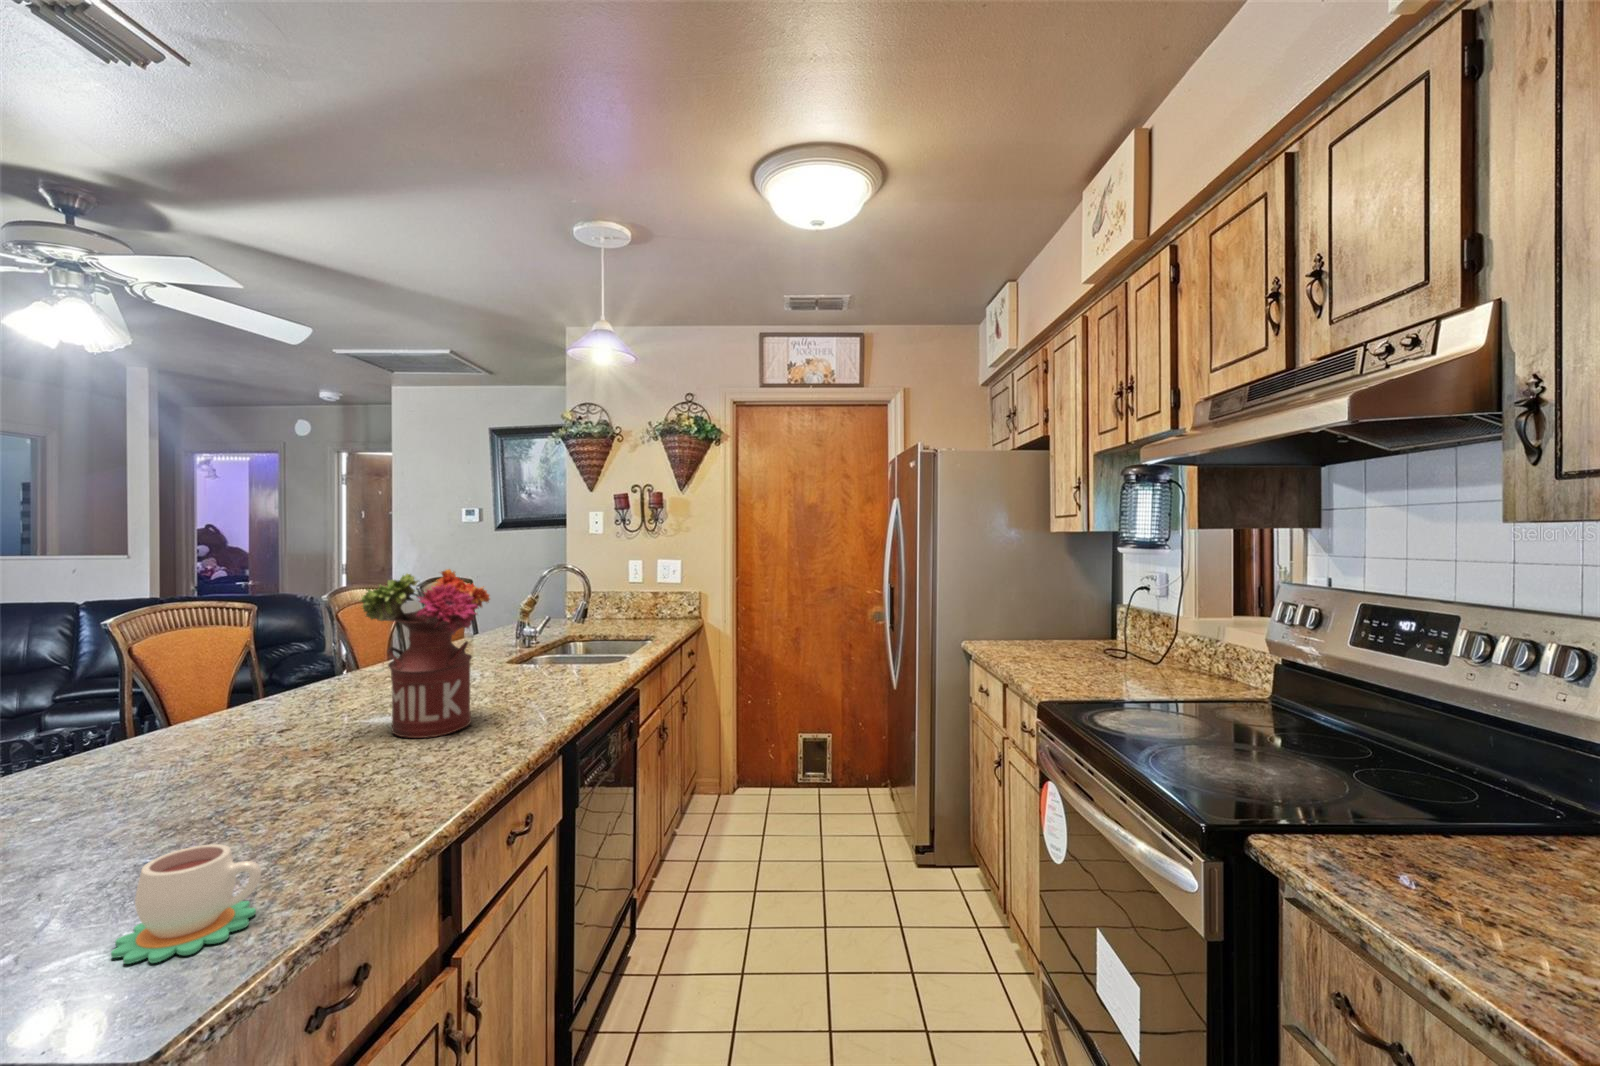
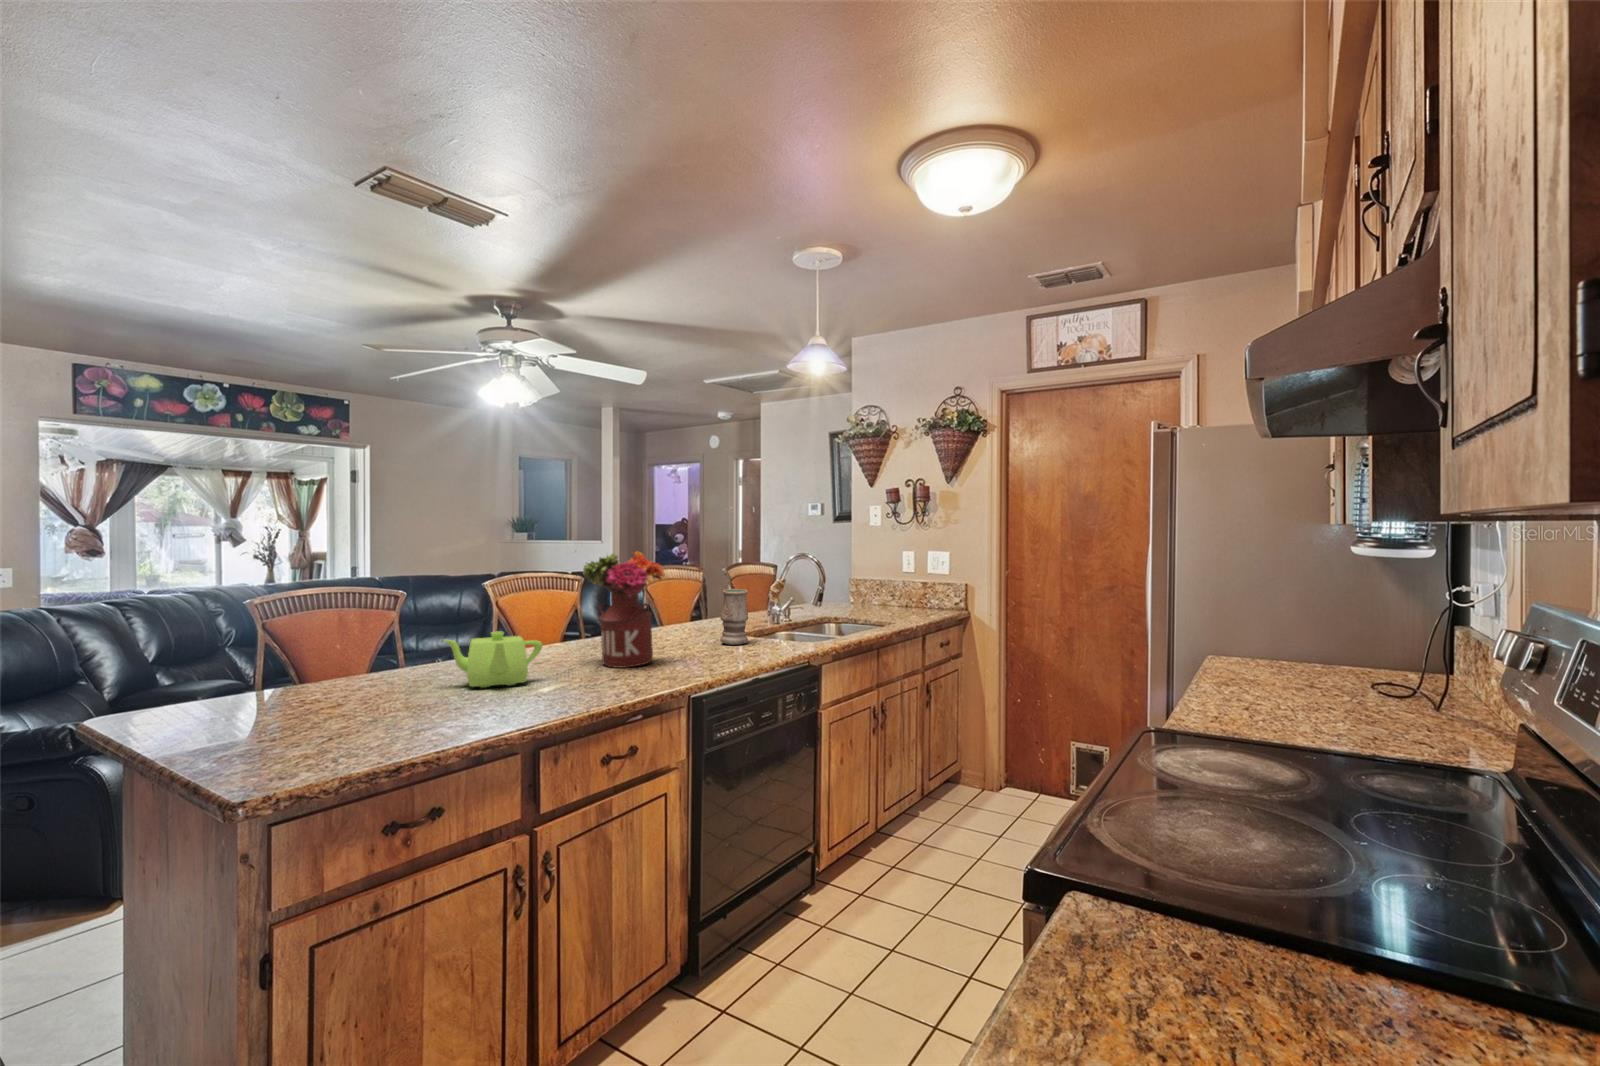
vase: none [507,612,544,683] -> present [720,589,748,645]
teapot: none [152,711,342,816] -> present [443,631,543,688]
mug: present [111,844,261,964] -> none [364,685,425,731]

